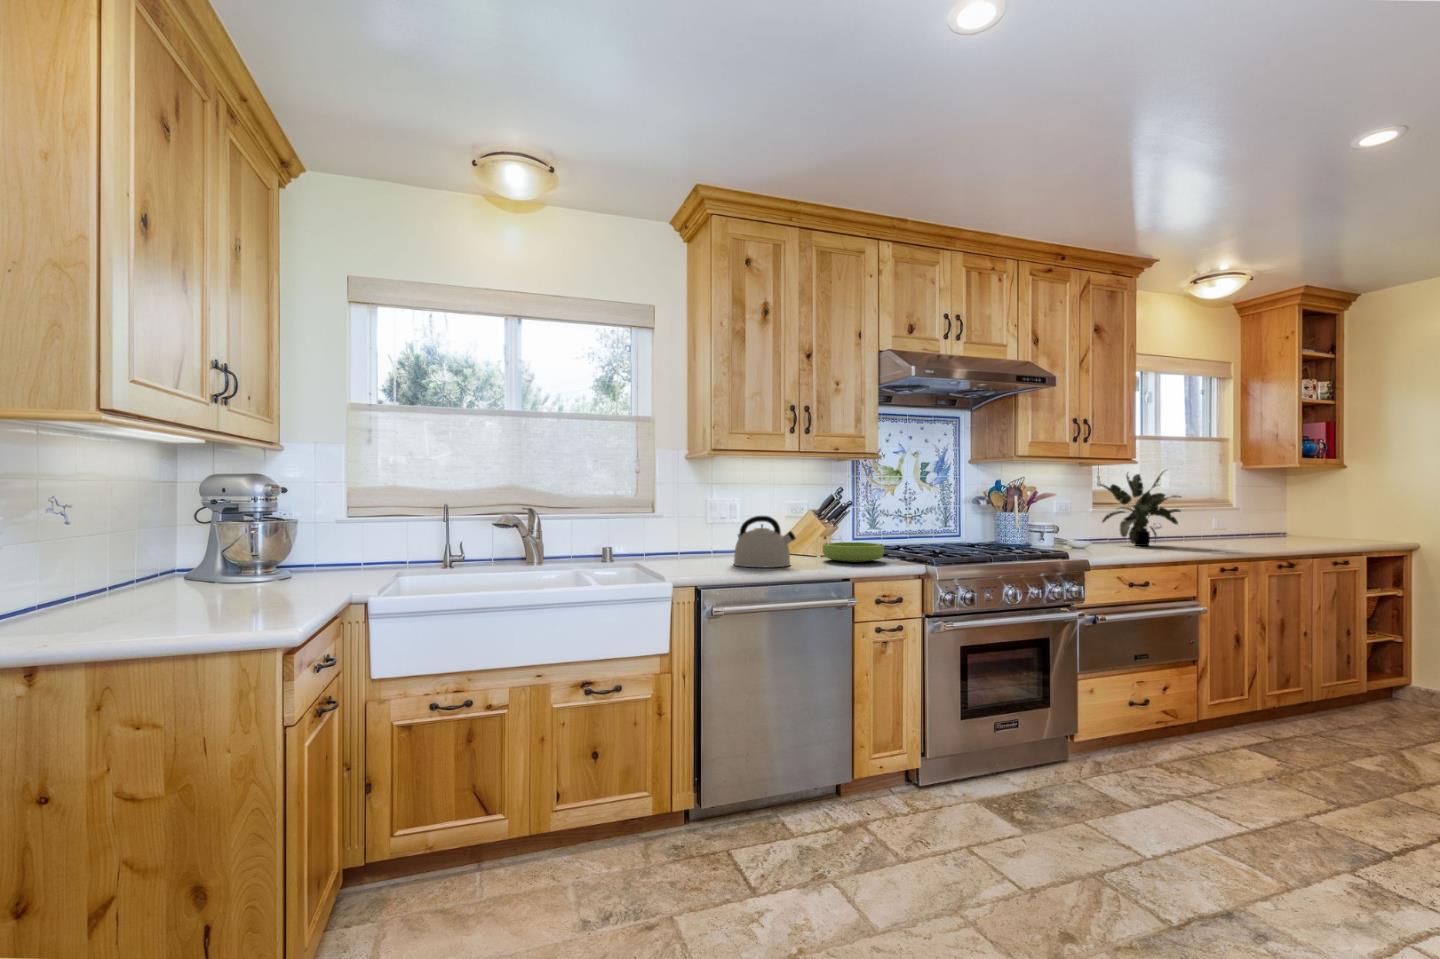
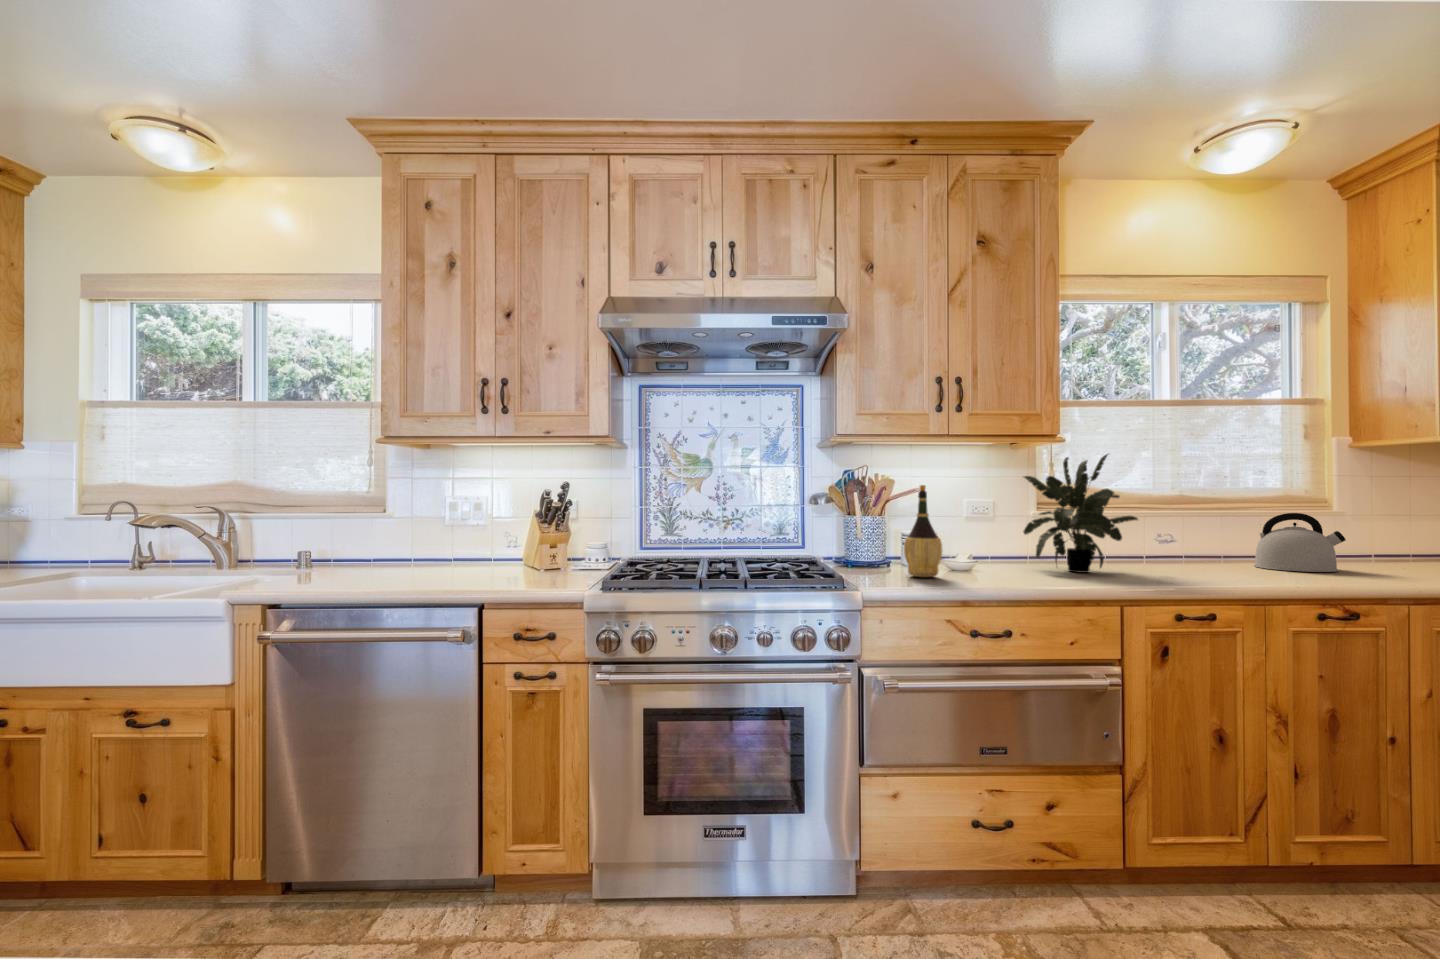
wine bottle: none [1061,489,1090,551] -> present [904,485,942,577]
kettle: present [734,516,796,567] -> present [1254,513,1346,572]
bowl: present [823,542,884,562] -> none [494,555,575,583]

